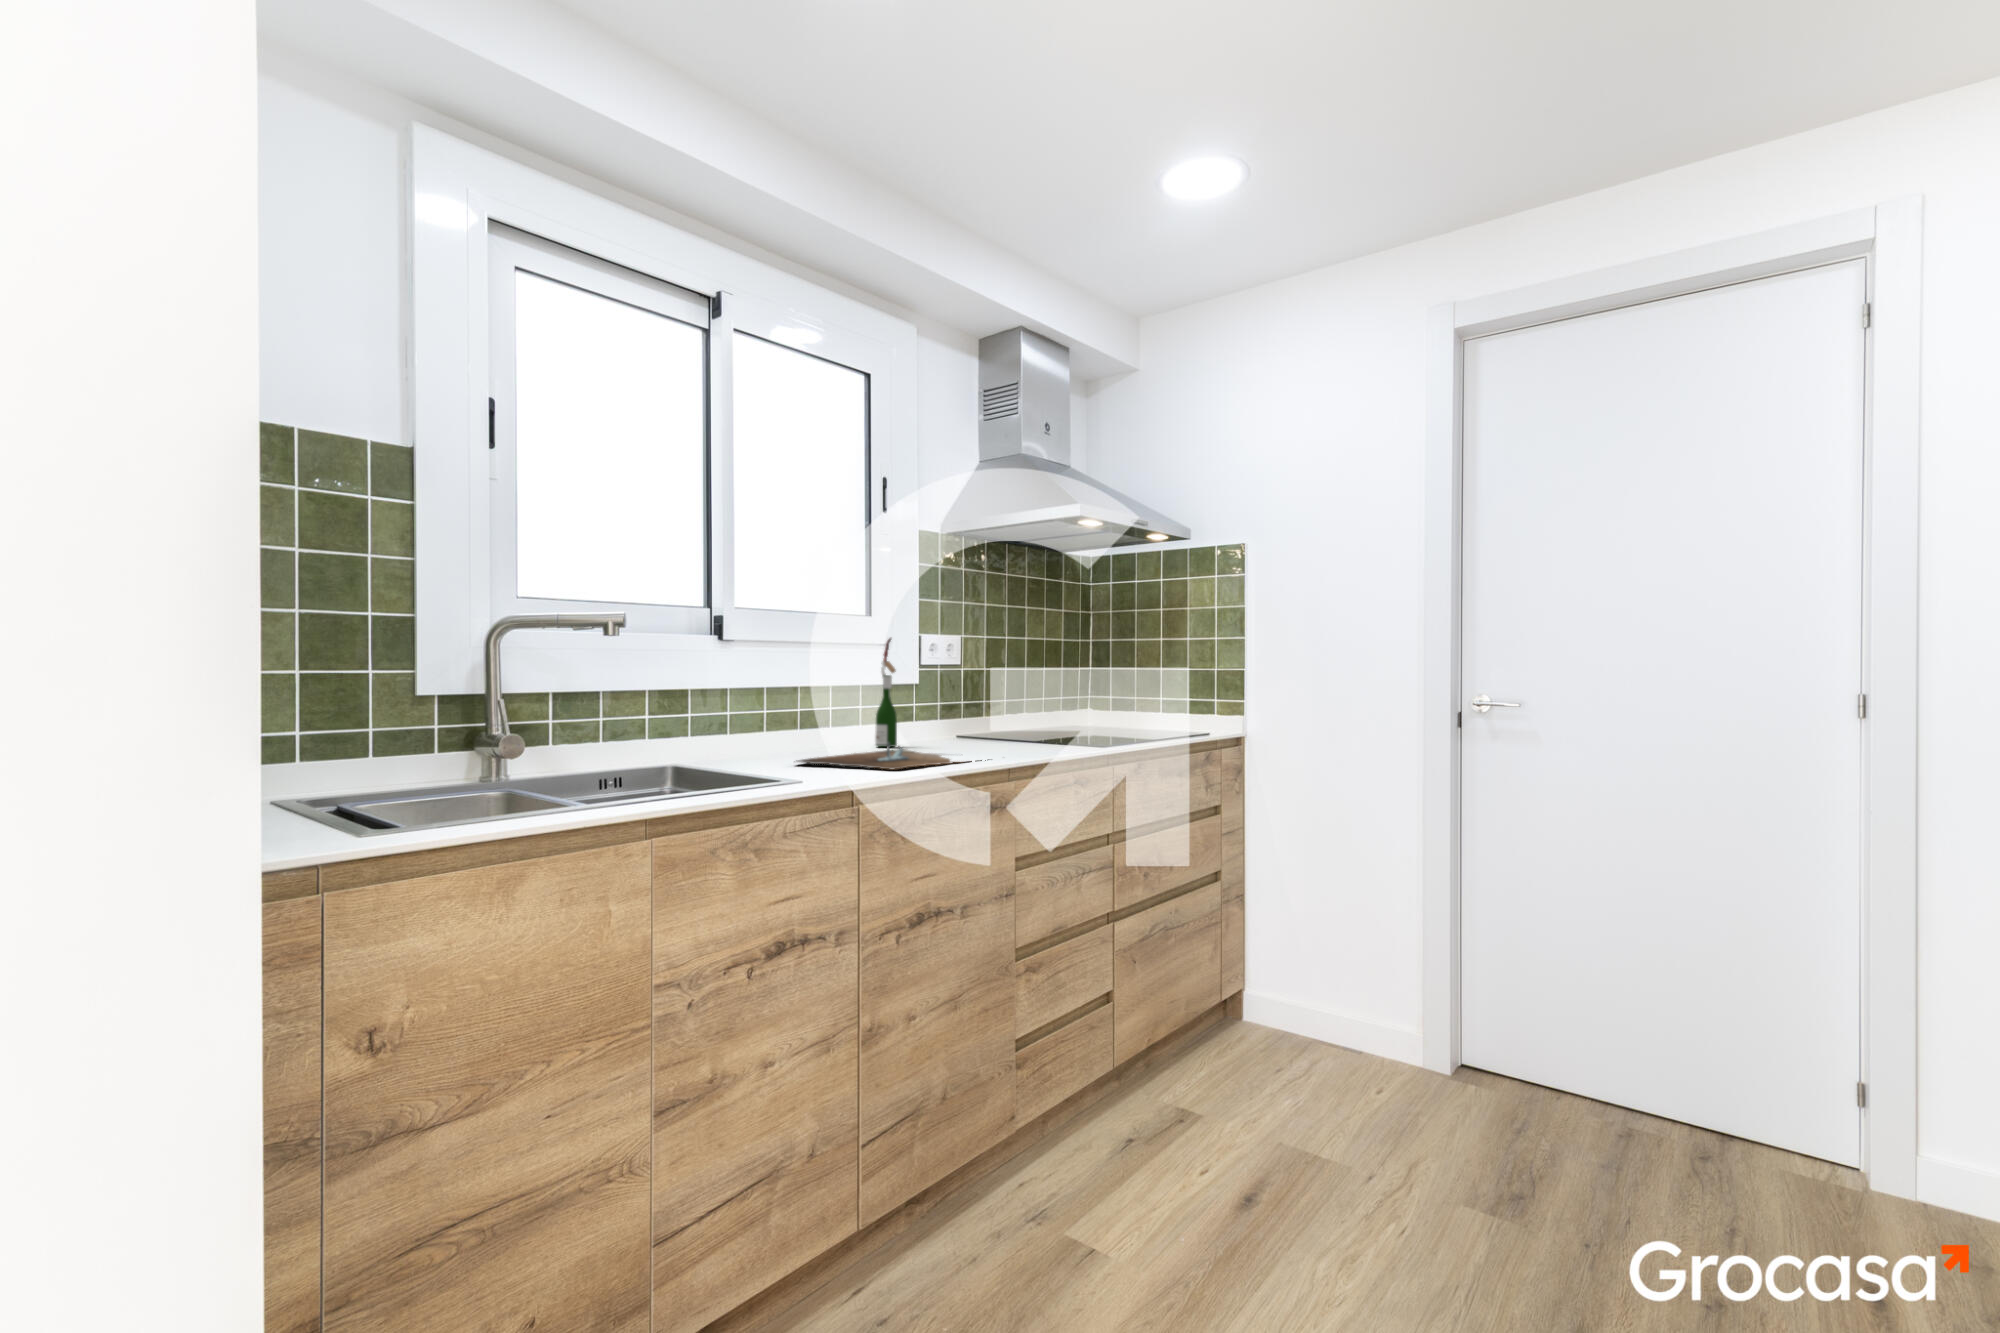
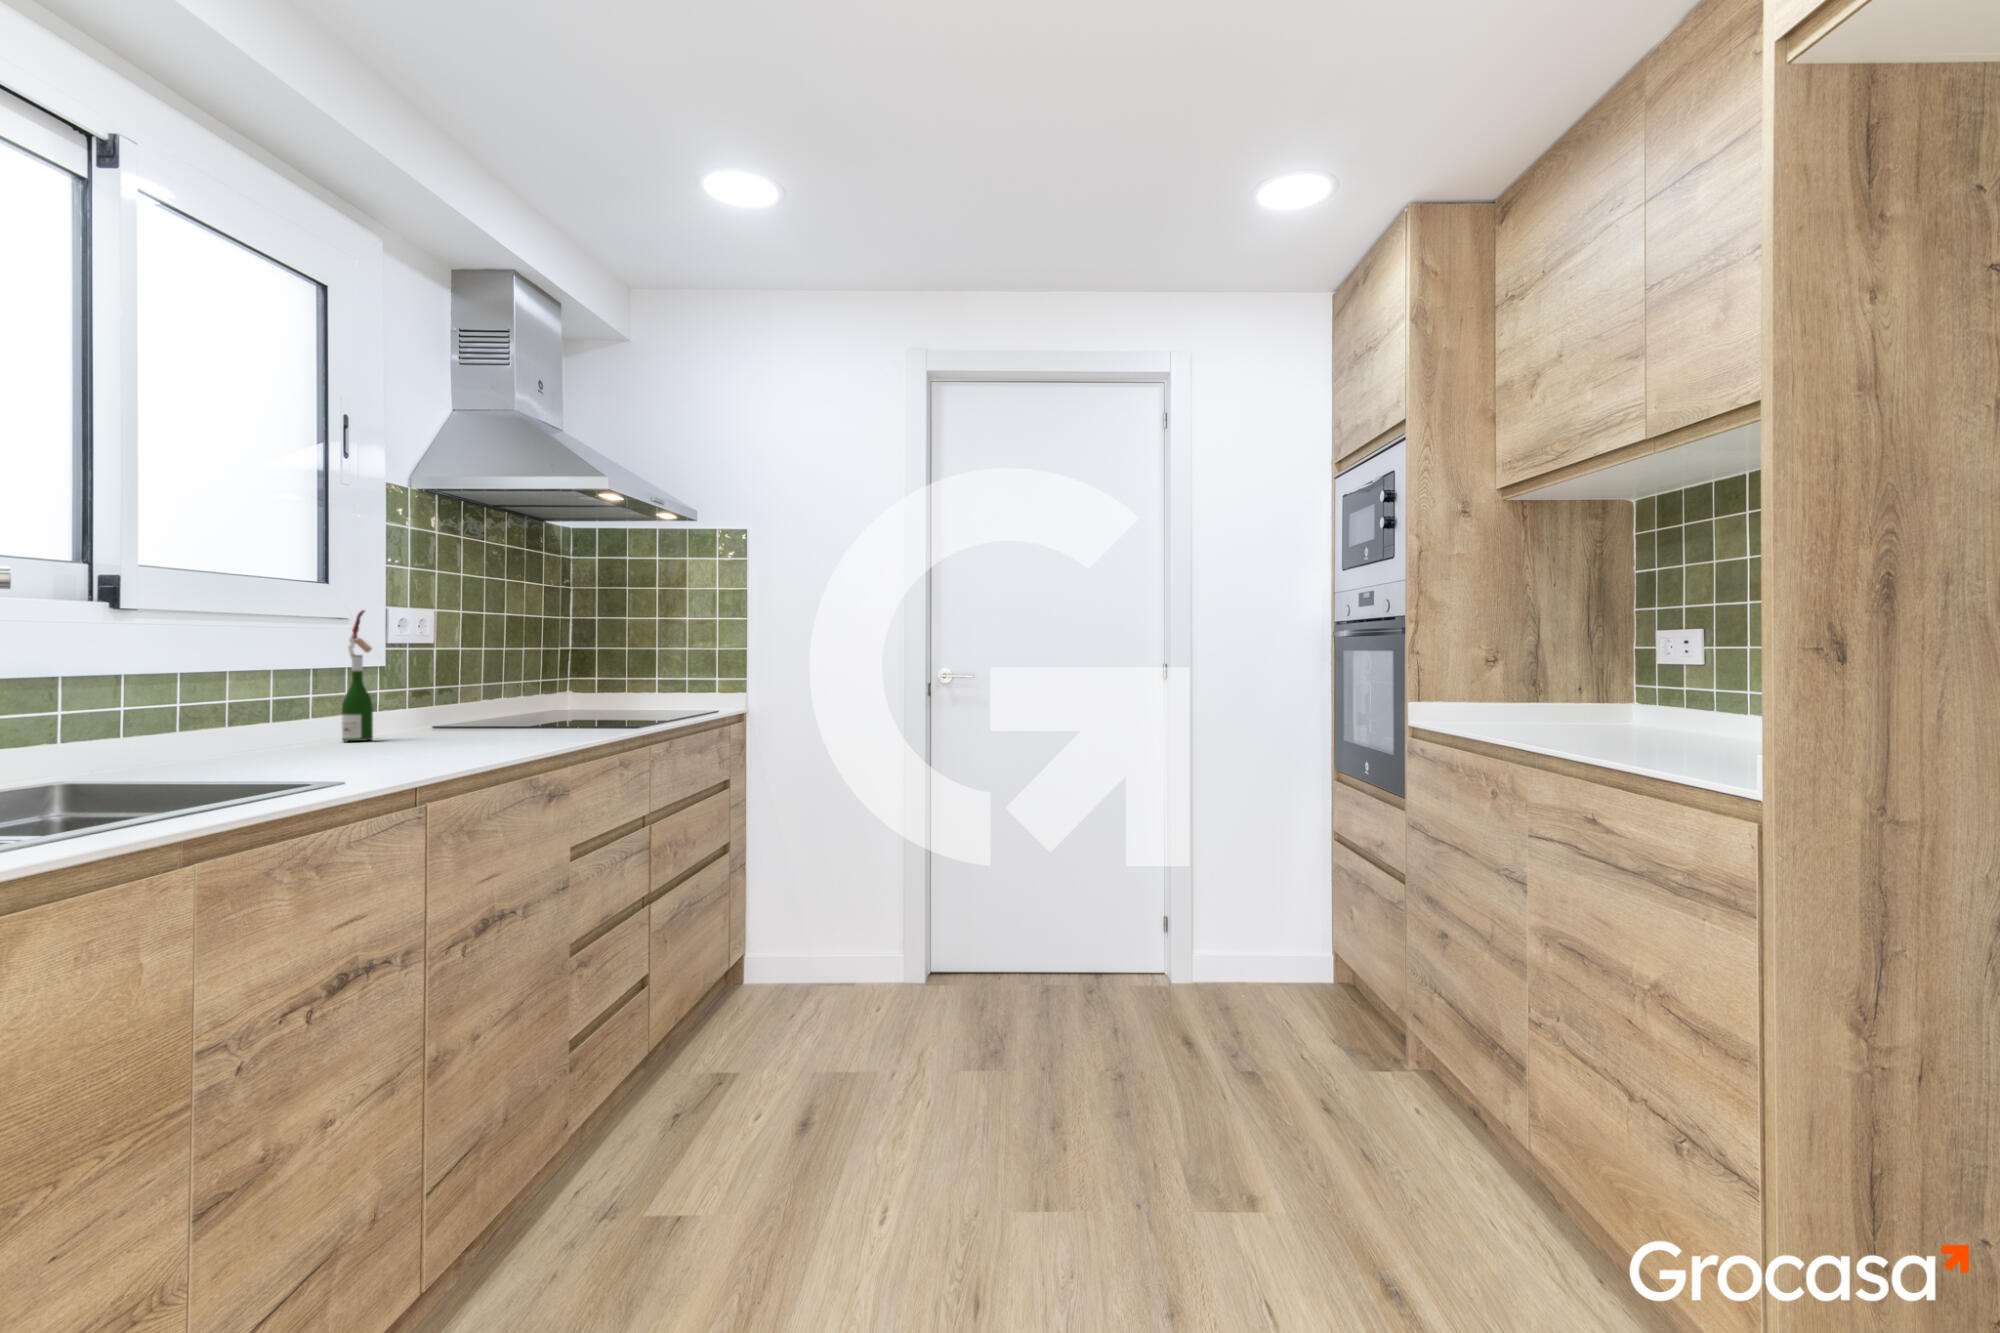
cutting board: present [797,742,951,769] -> none [270,732,547,763]

